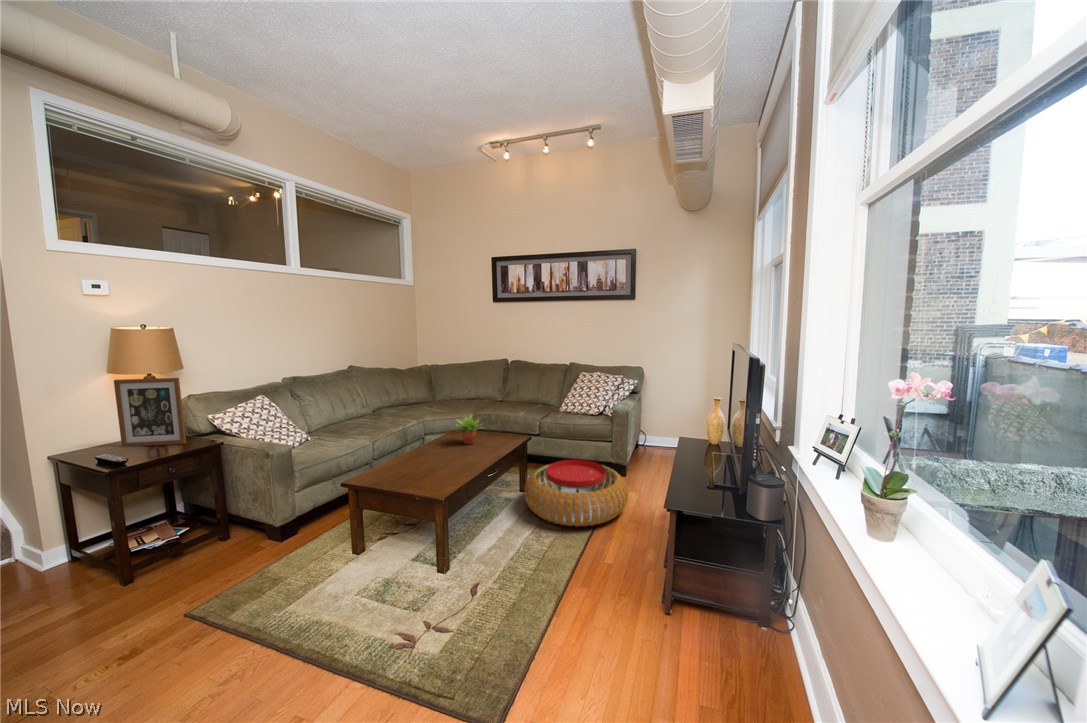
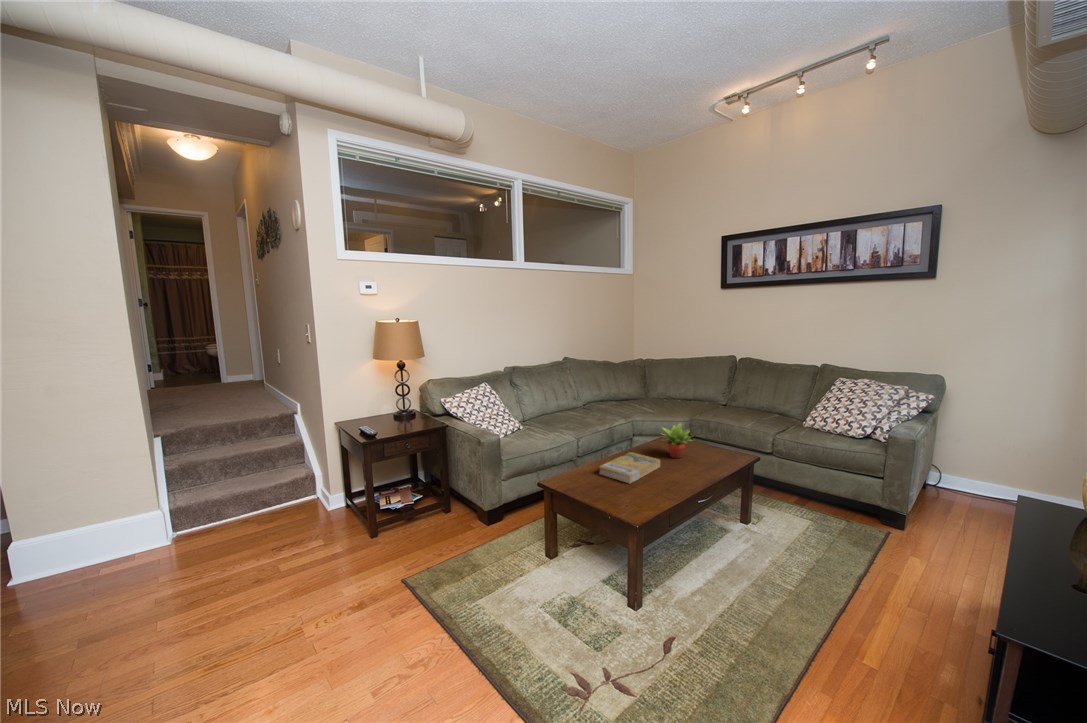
picture frame: present [114,378,186,447] -> none [379,365,423,422]
book: none [403,444,457,469] -> present [599,452,660,484]
pouf: present [524,460,628,527] -> none [744,497,914,602]

